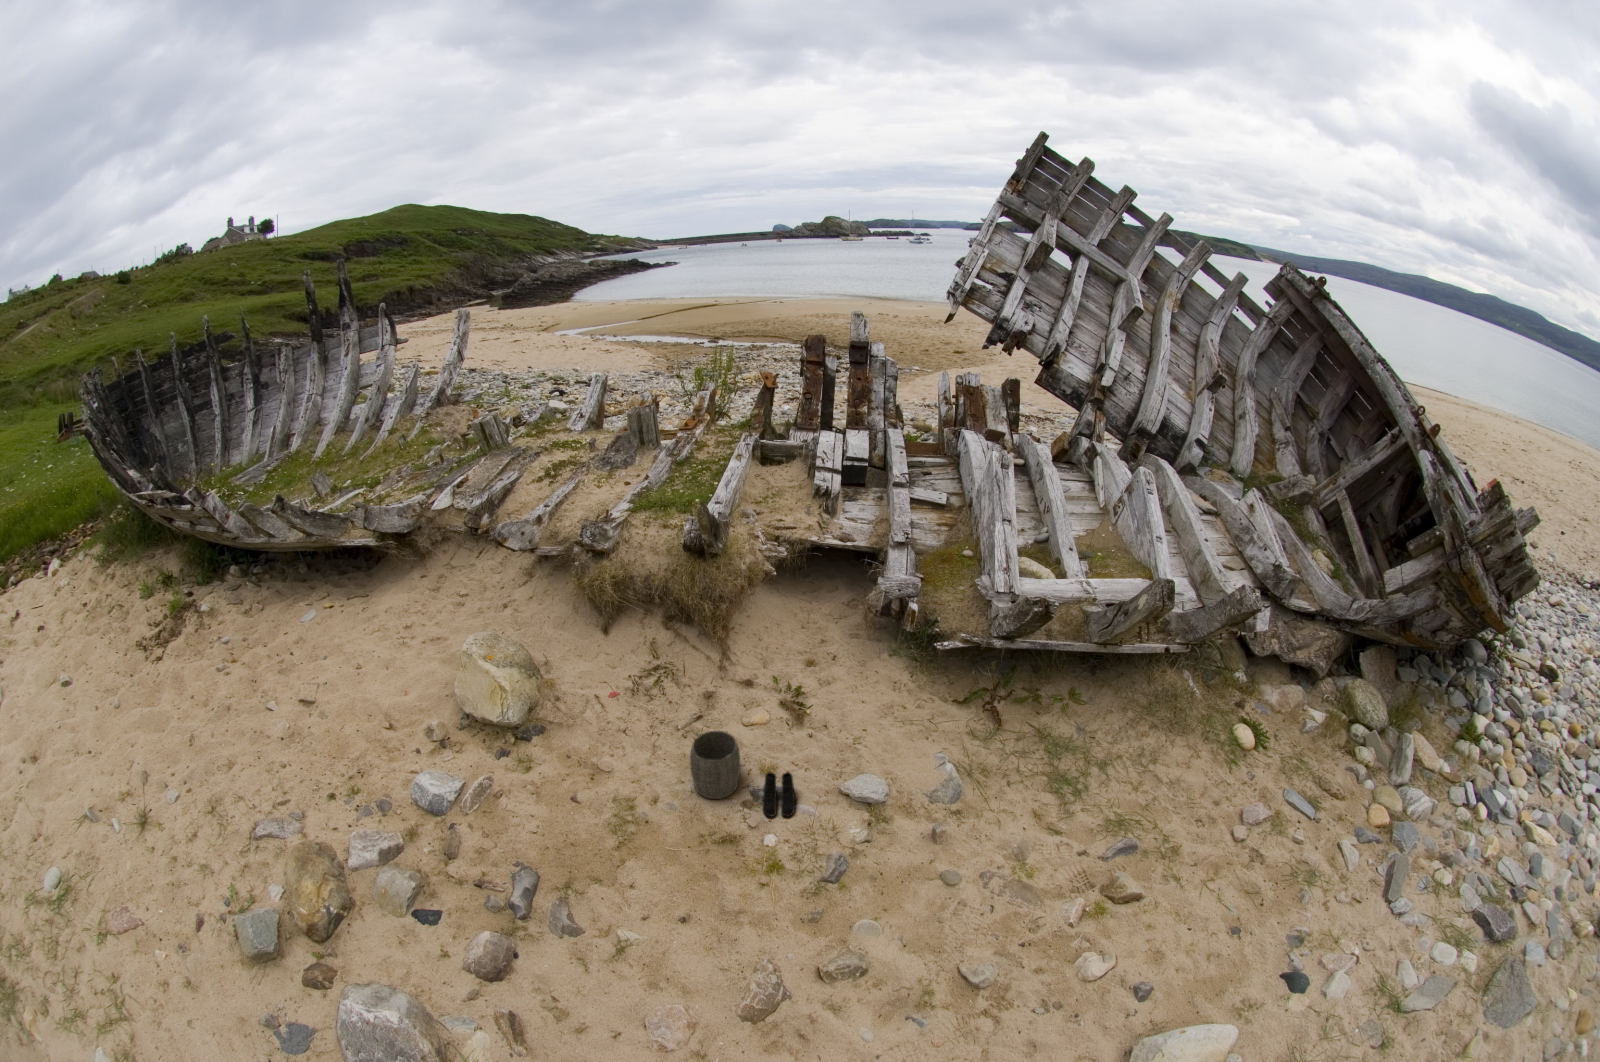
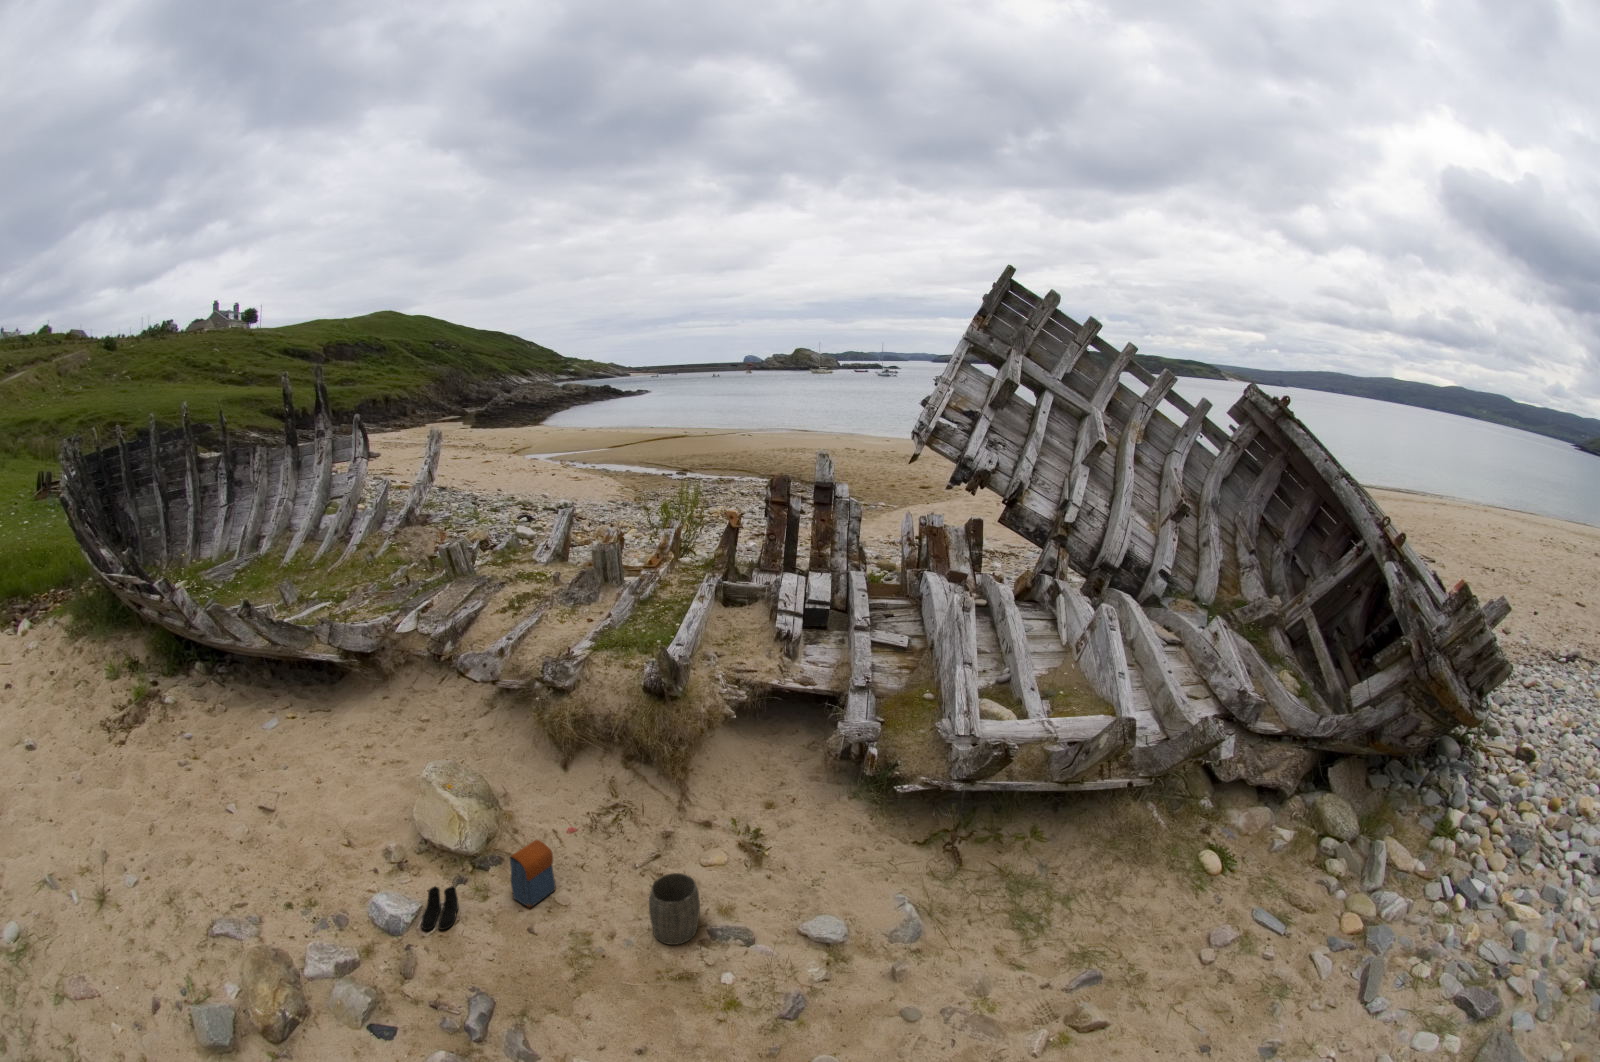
backpack: none [551,695,598,760] -> present [510,840,556,907]
boots: present [763,772,795,817] -> present [422,886,458,930]

